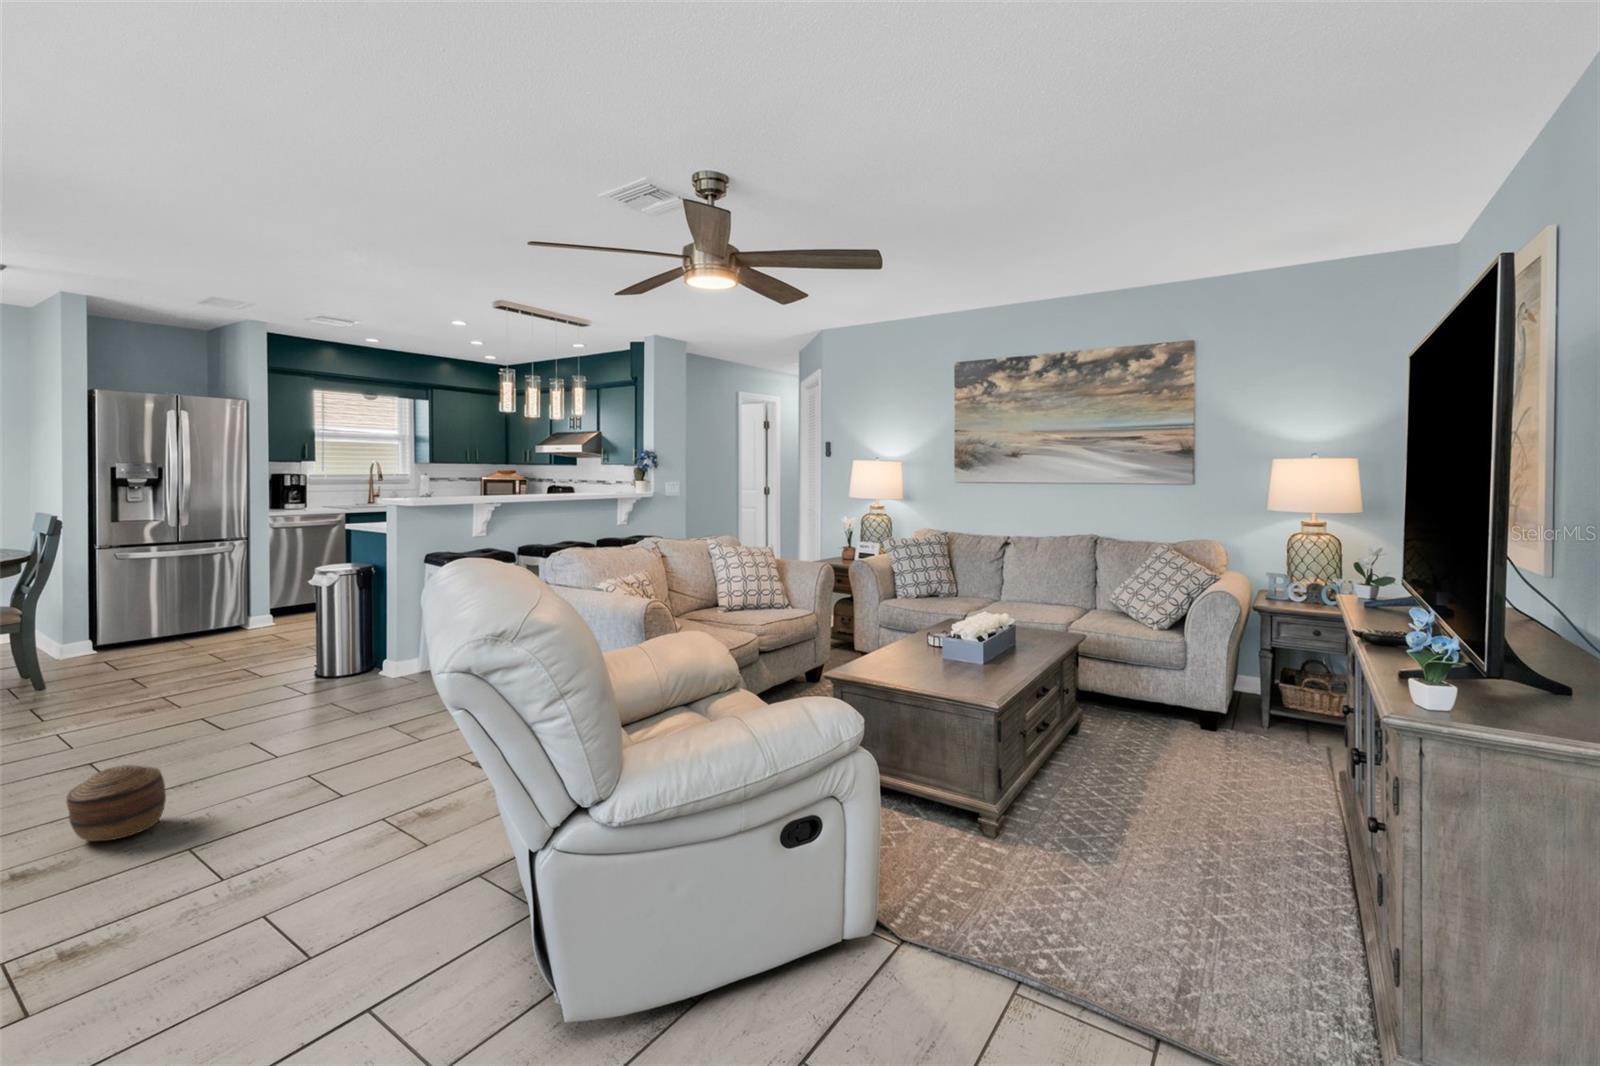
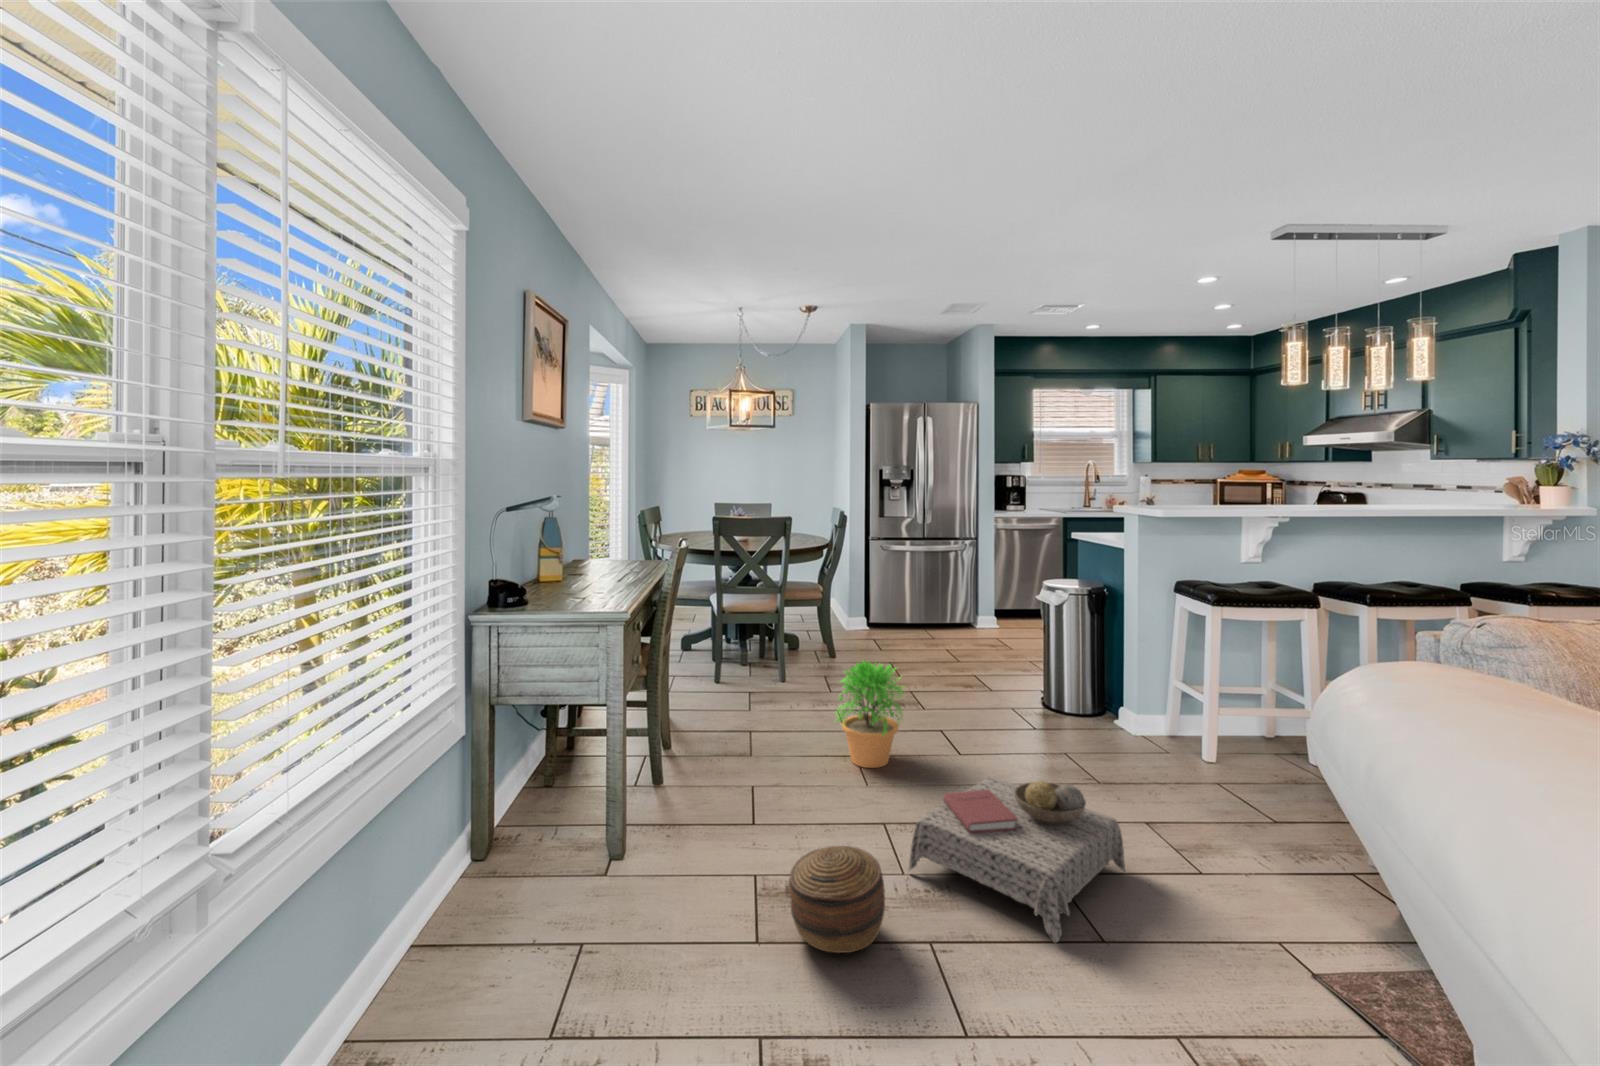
potted plant: none [81,647,173,748] -> present [837,660,903,768]
ottoman: none [186,693,368,789] -> present [909,777,1125,943]

